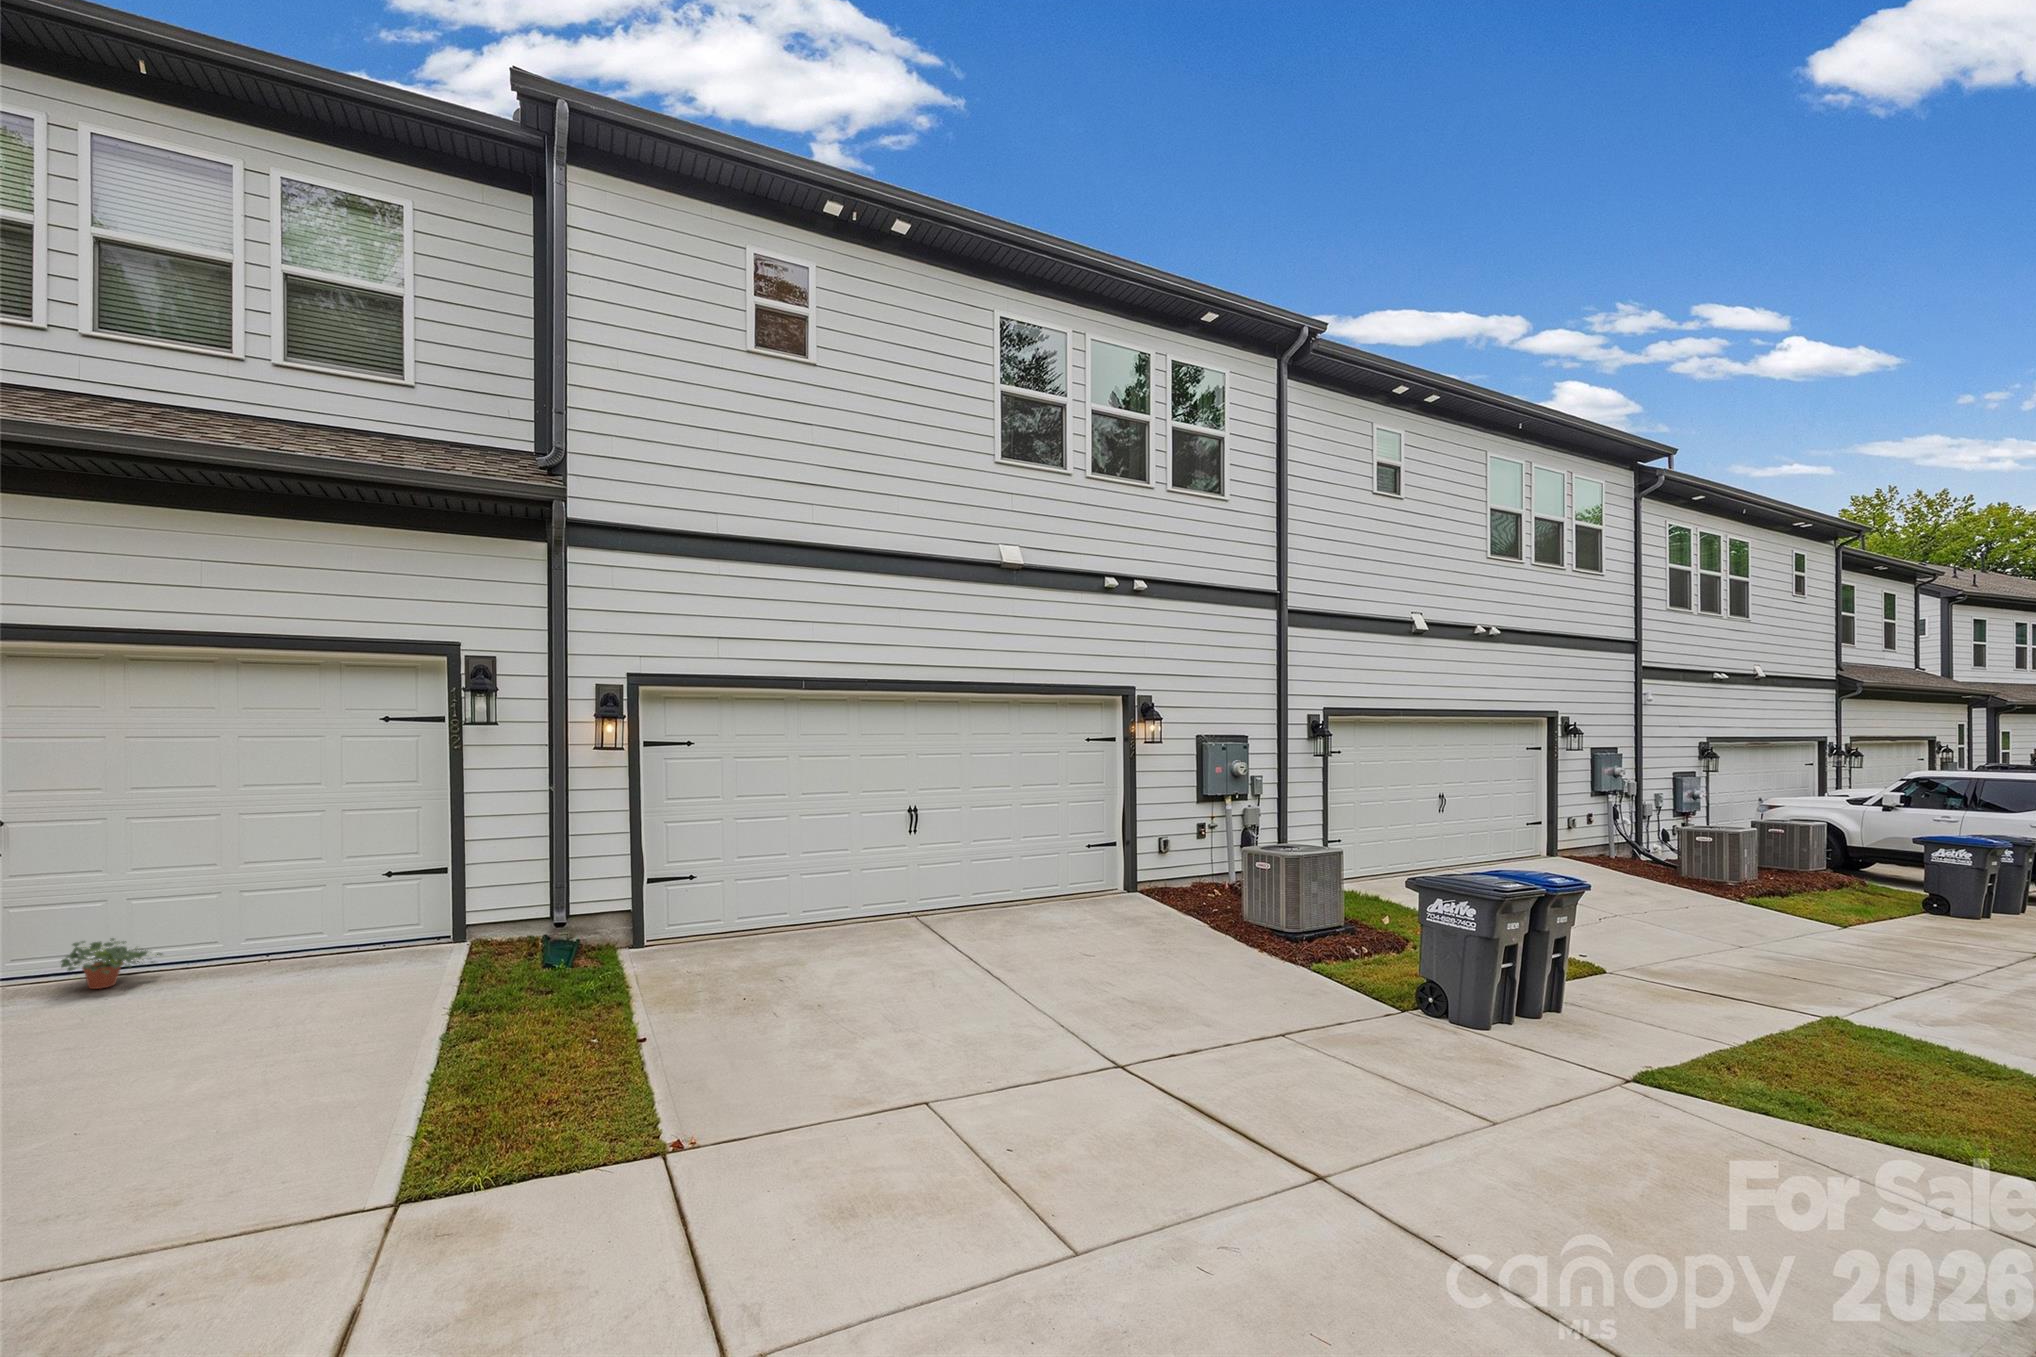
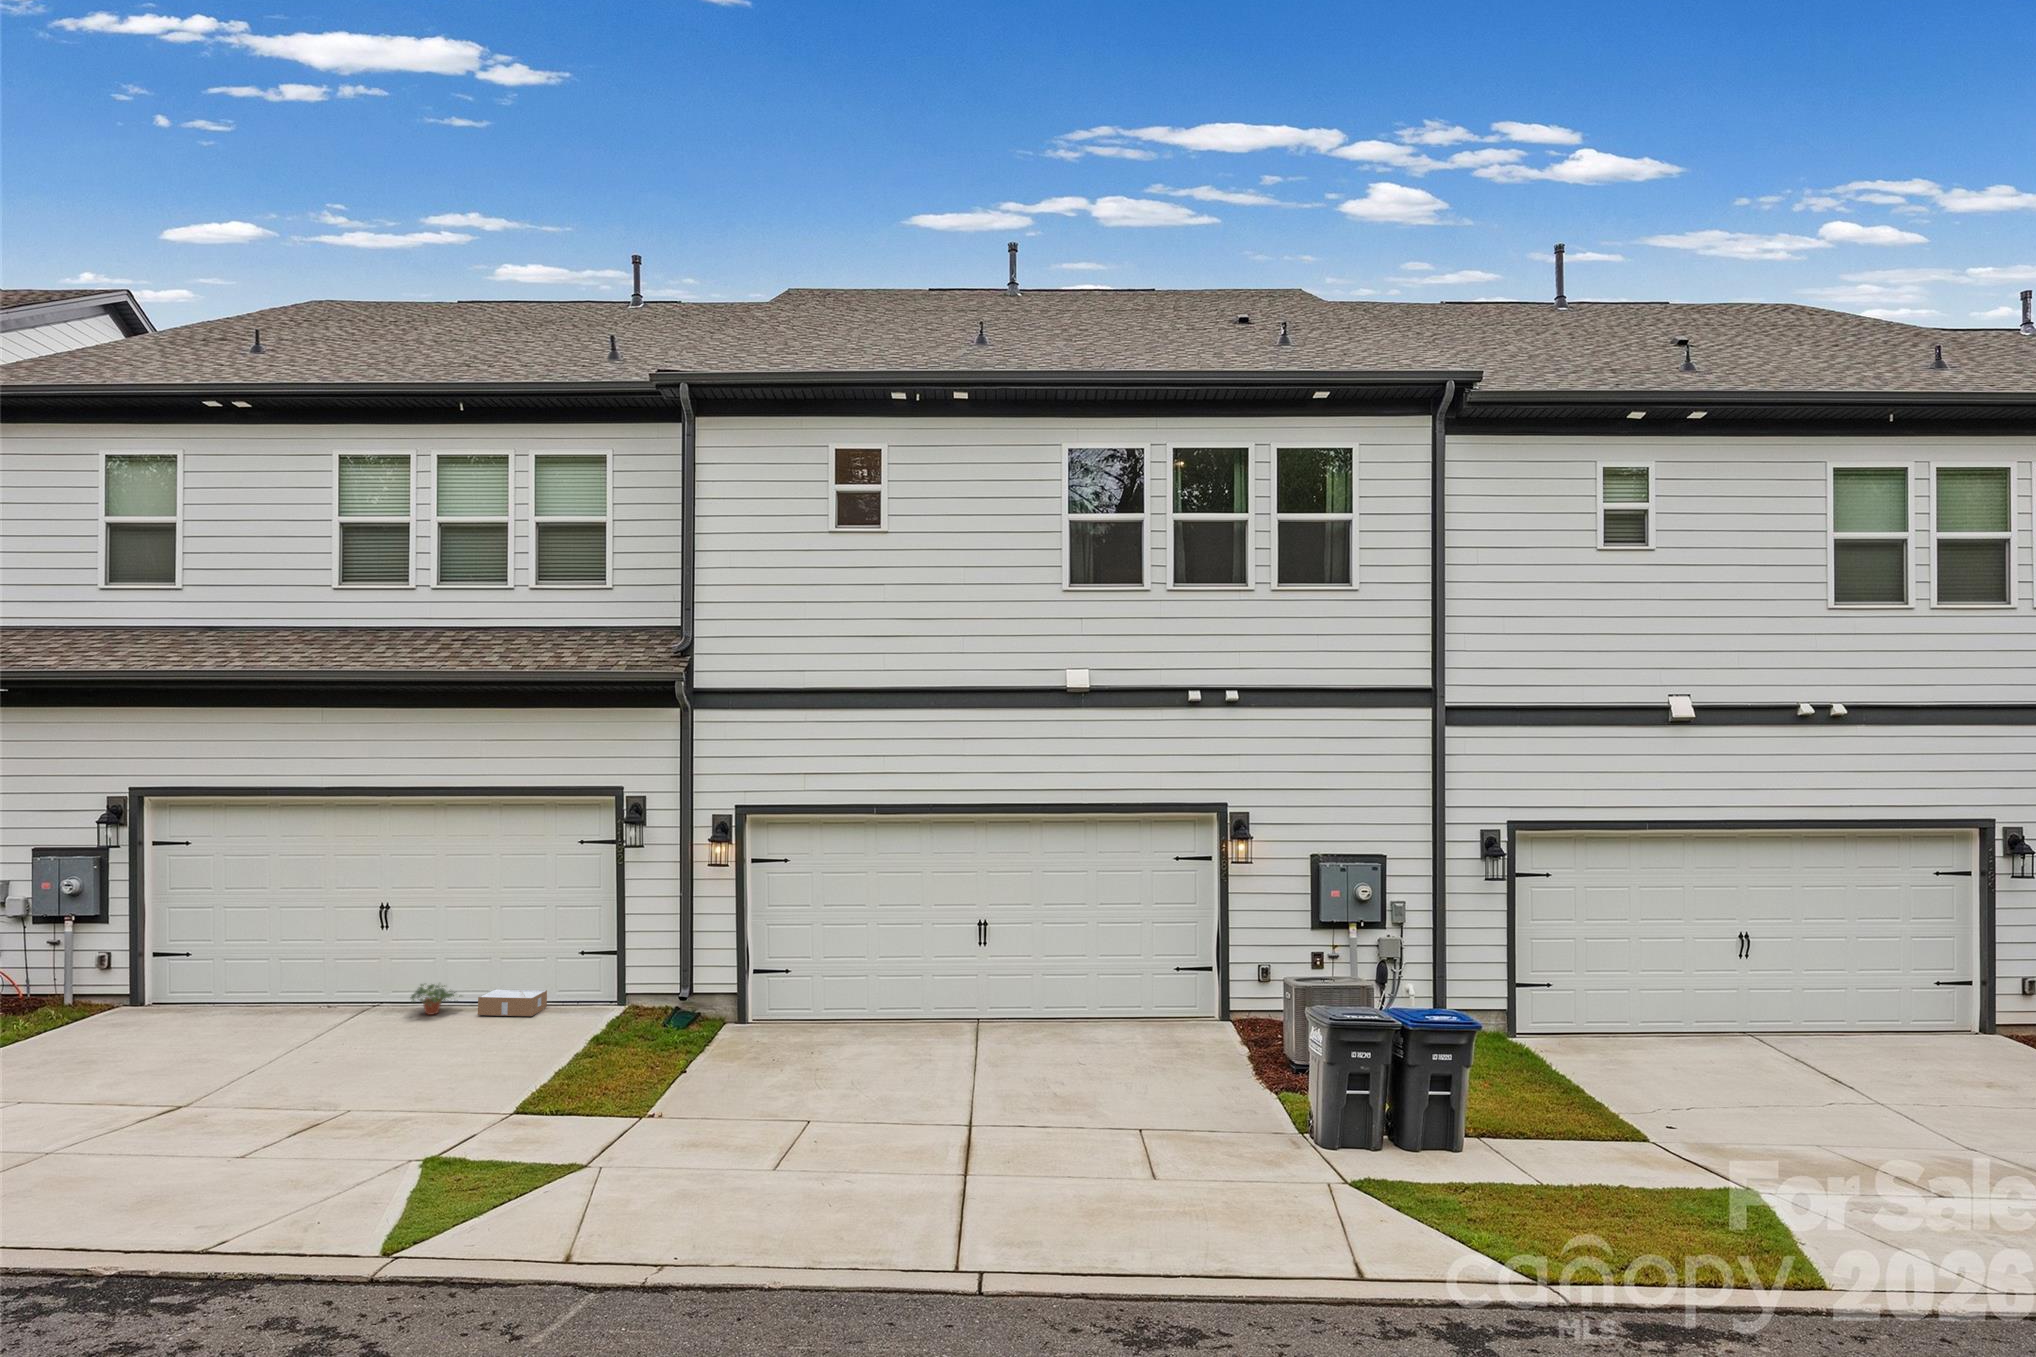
cardboard box: none [201,933,320,979] -> present [478,989,547,1016]

